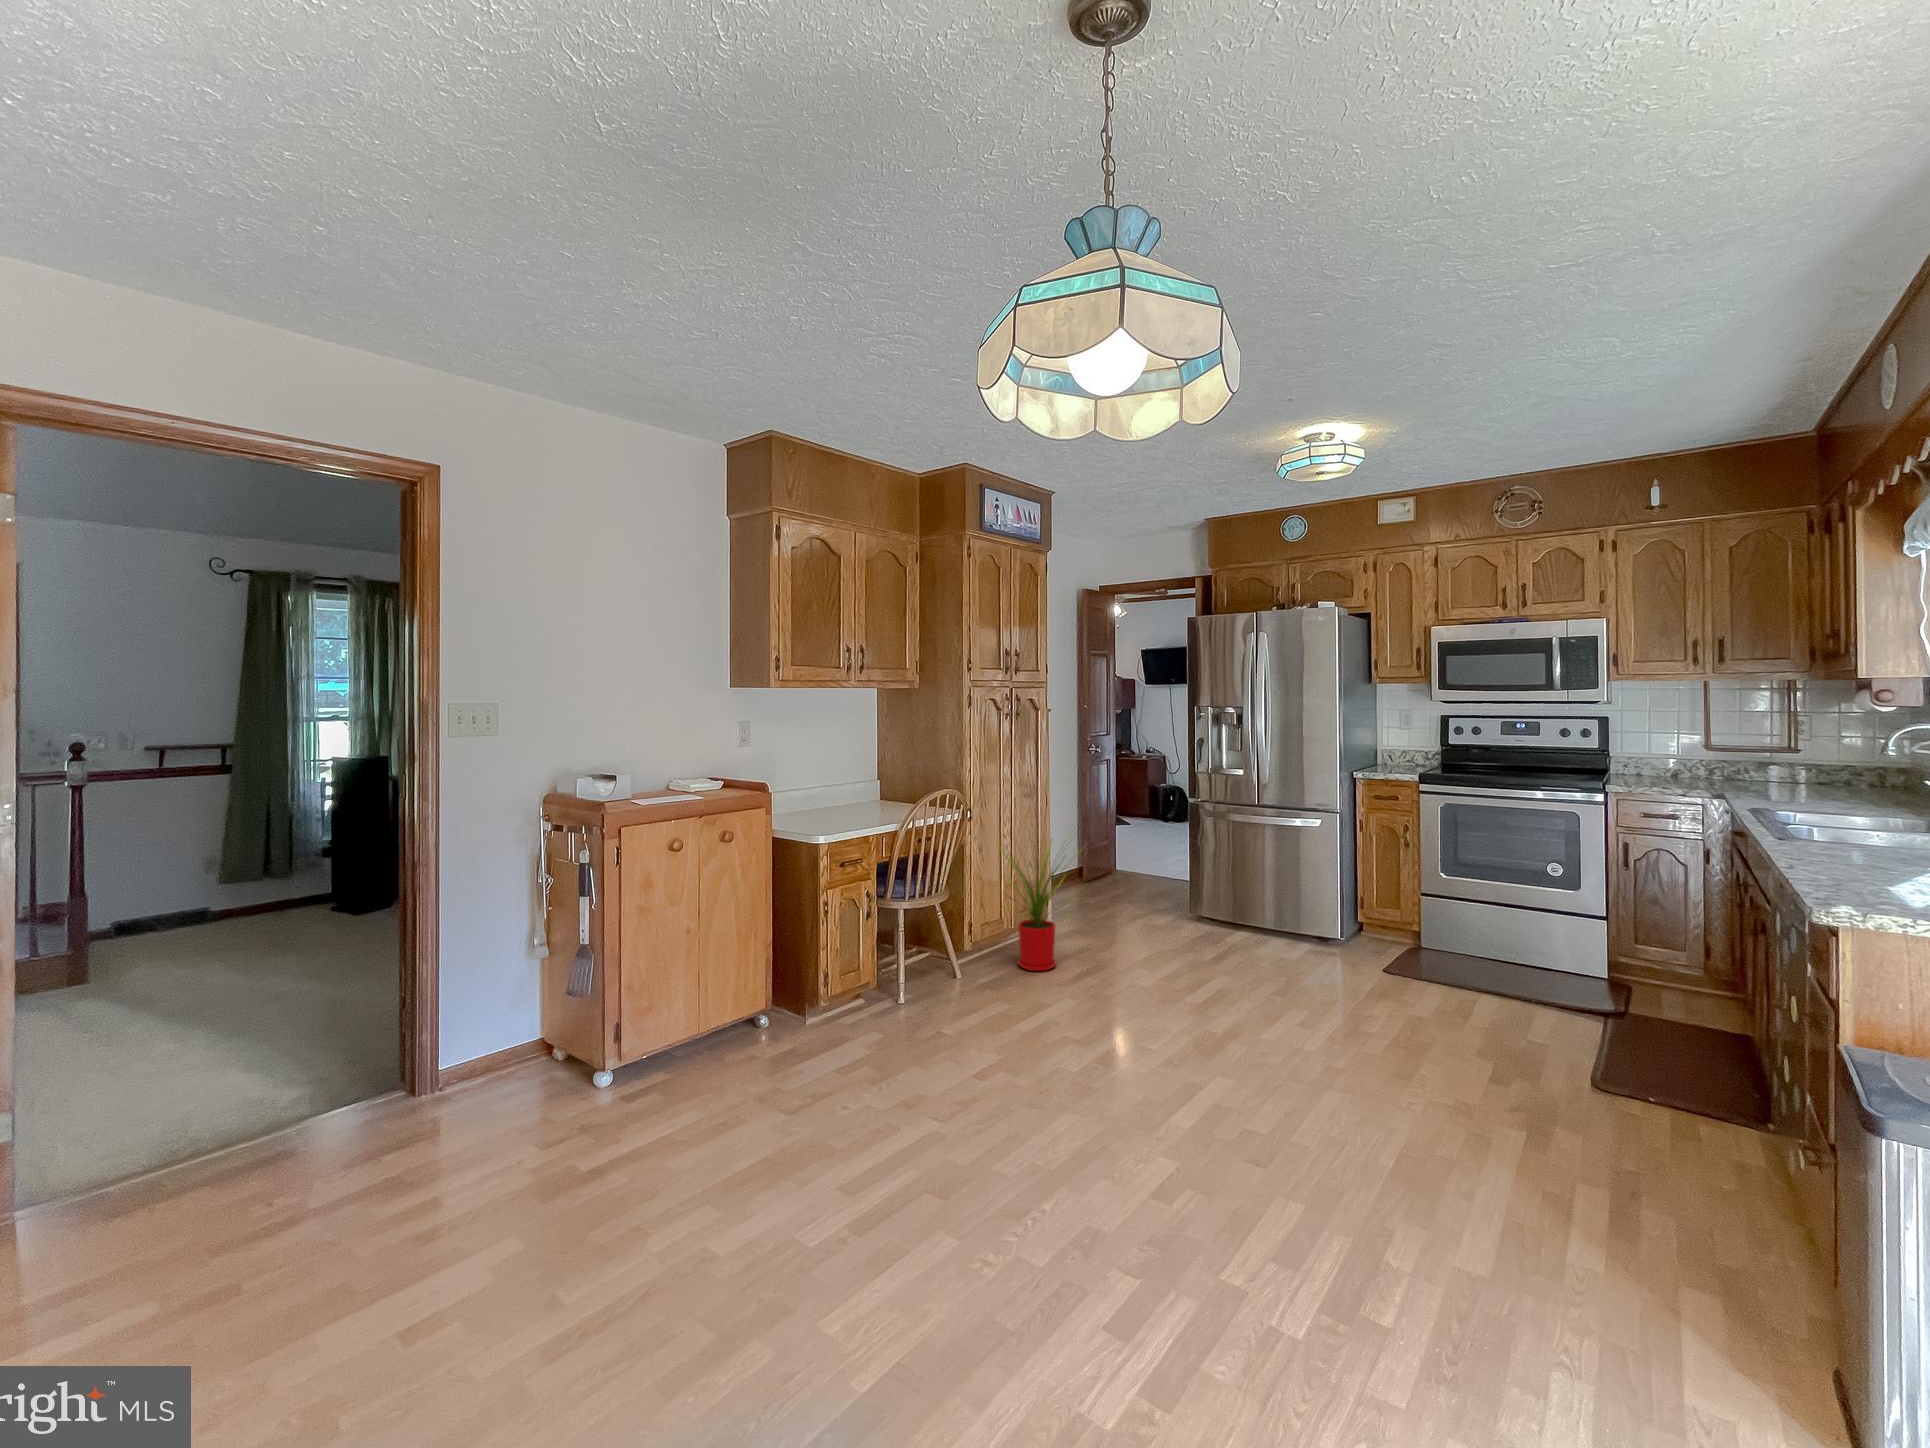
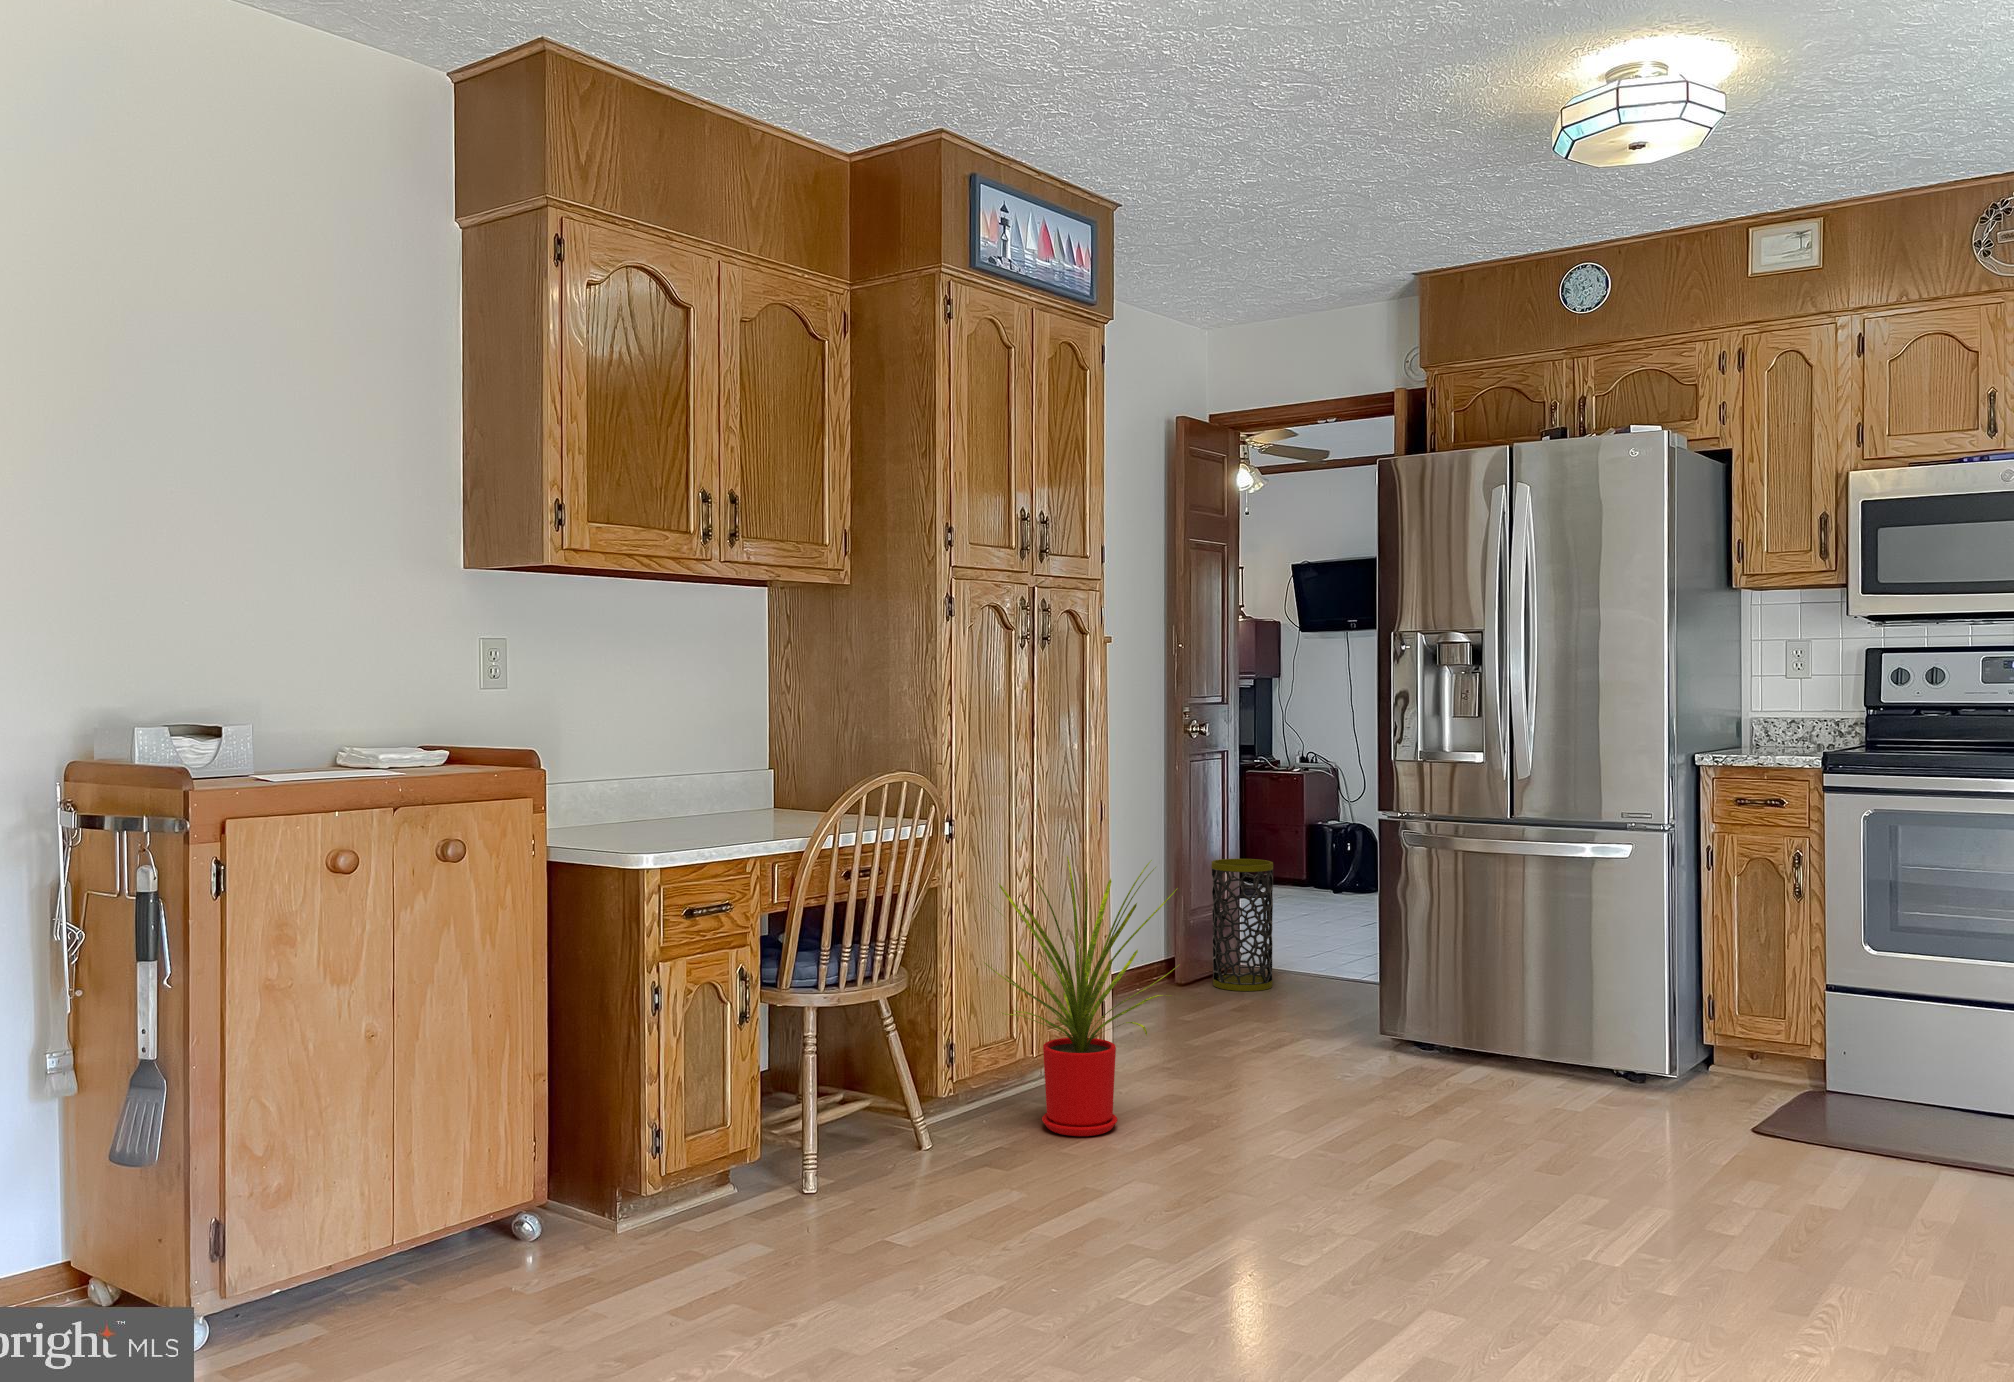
trash can: none [1102,815,1134,885] -> present [1211,859,1273,991]

